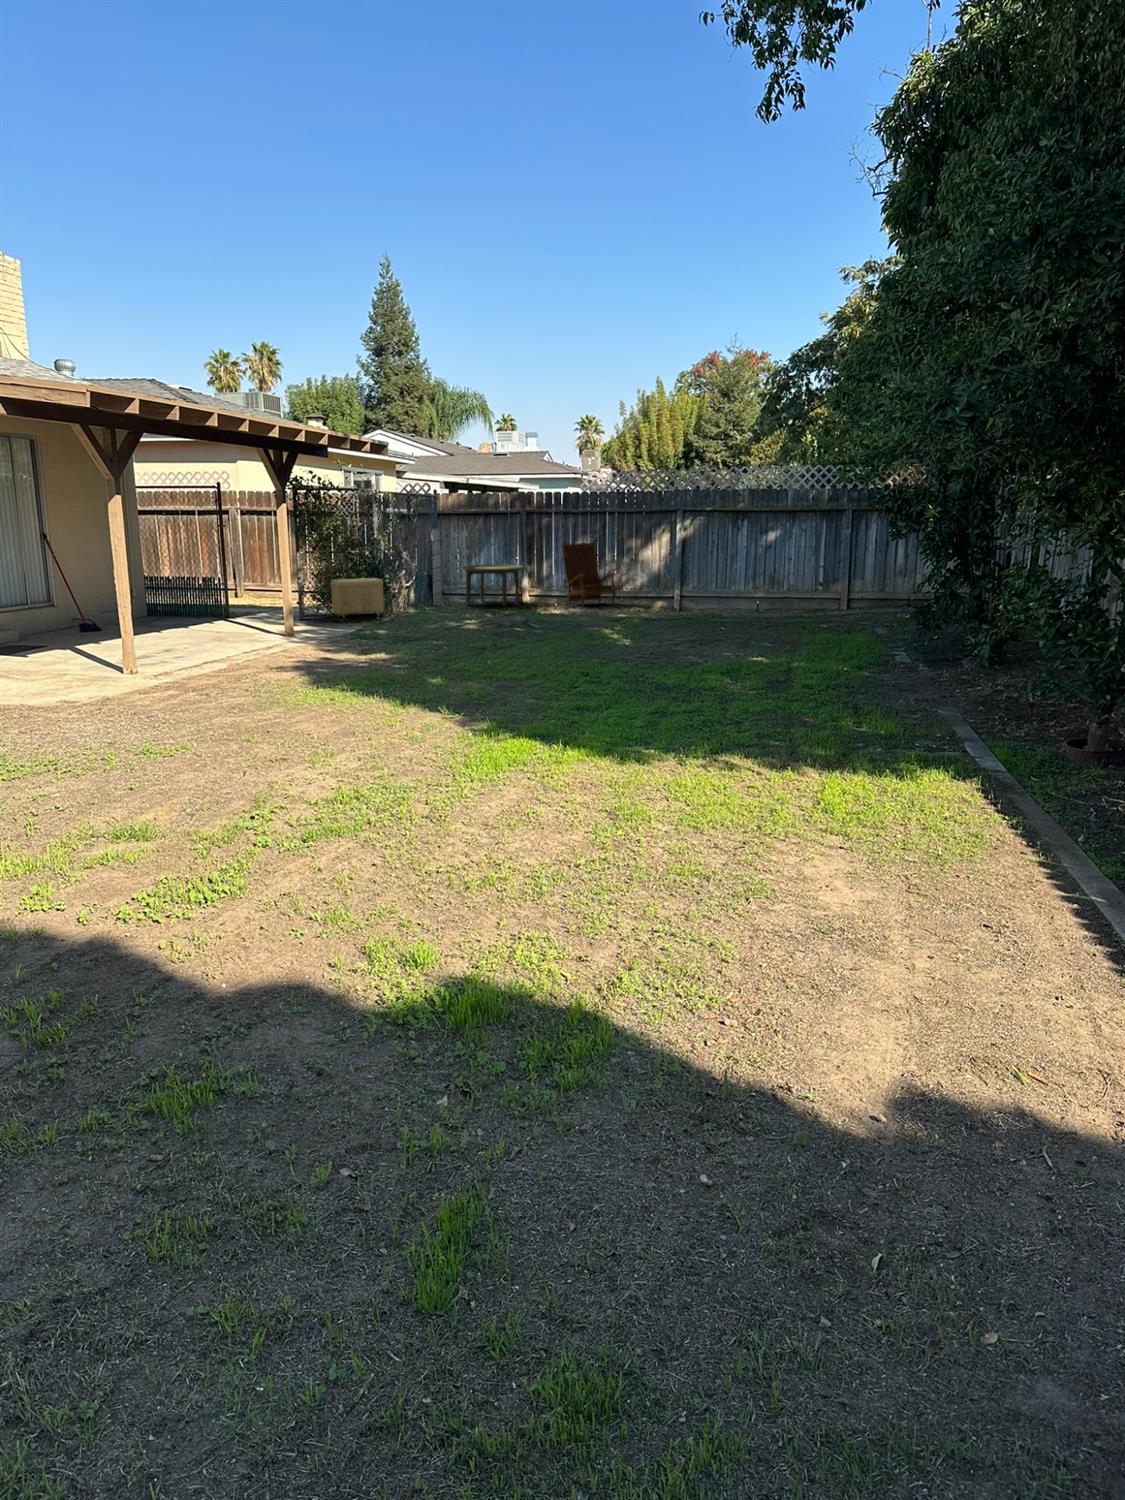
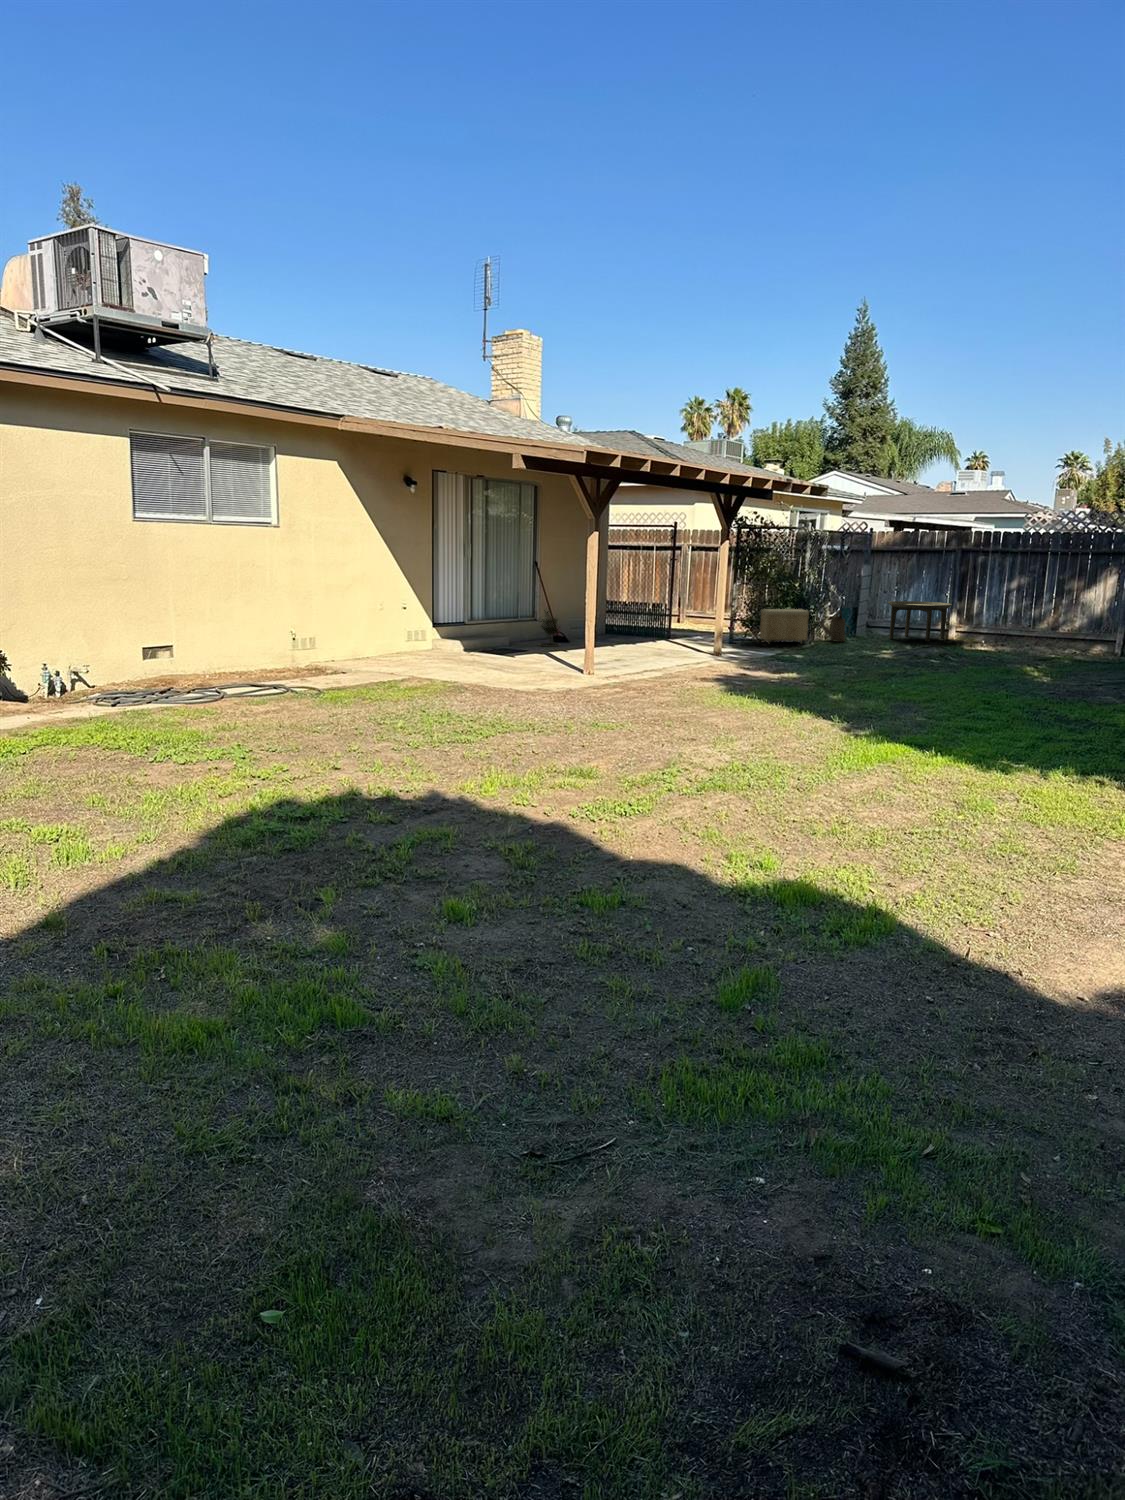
armchair: present [562,541,616,607] -> none [994,581,1049,647]
watering can: none [388,577,427,611] -> present [815,610,845,642]
potted tree: none [59,588,93,638] -> present [539,610,560,647]

